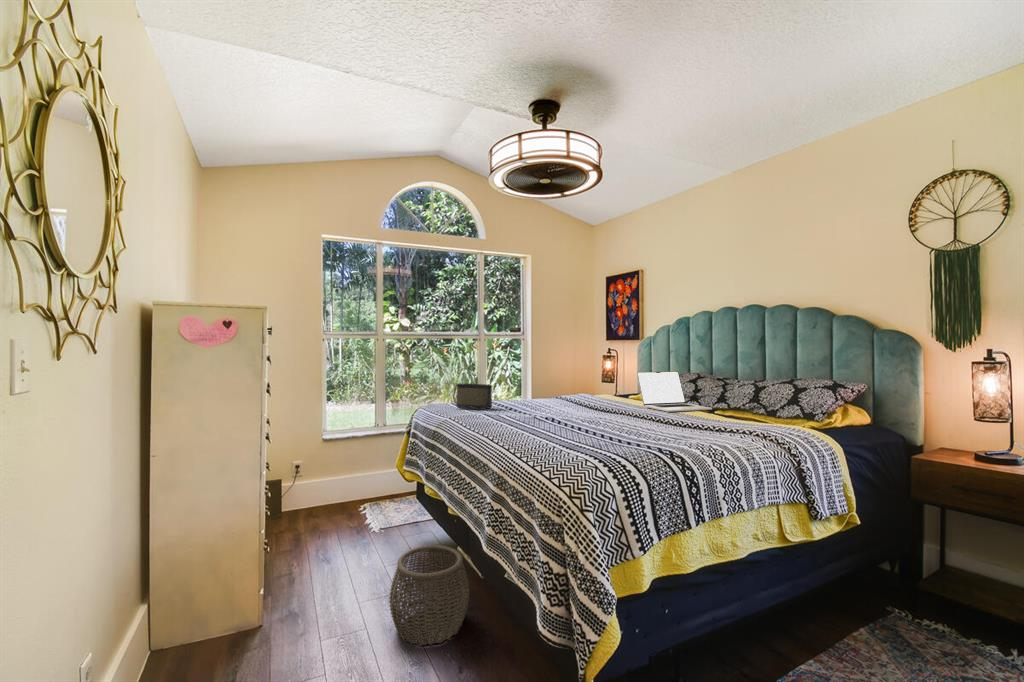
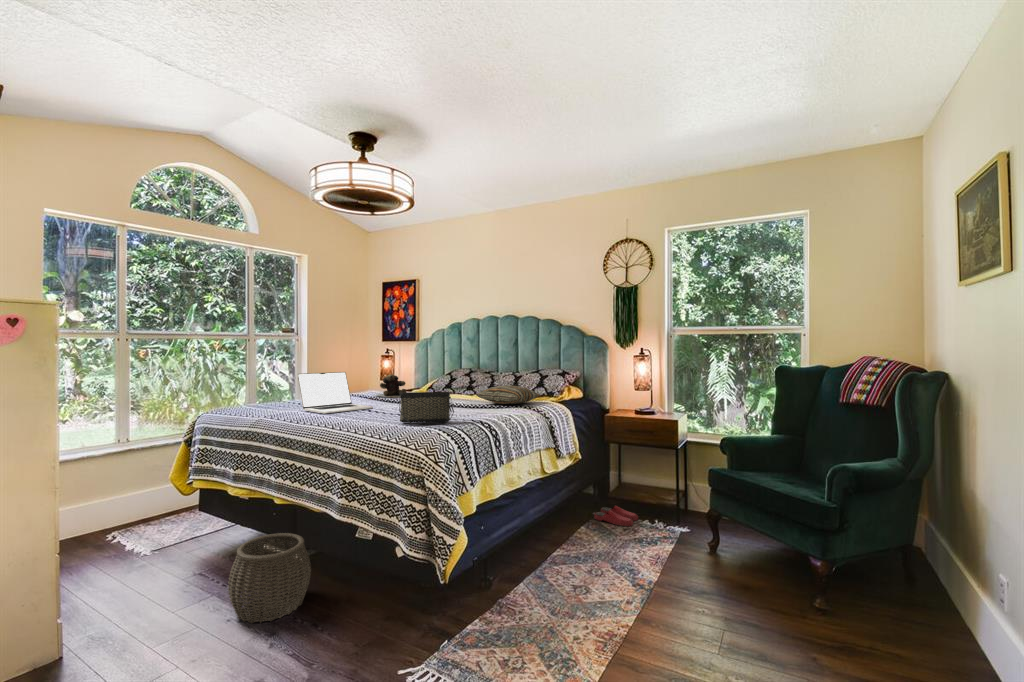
laptop: present [637,371,712,412] -> present [297,372,373,414]
teddy bear: none [578,377,626,404] -> present [373,375,406,398]
handbag: present [453,383,492,410] -> present [399,392,454,425]
pillow: none [689,400,788,427] -> present [477,386,540,404]
slippers: none [890,603,987,656] -> present [594,506,638,526]

